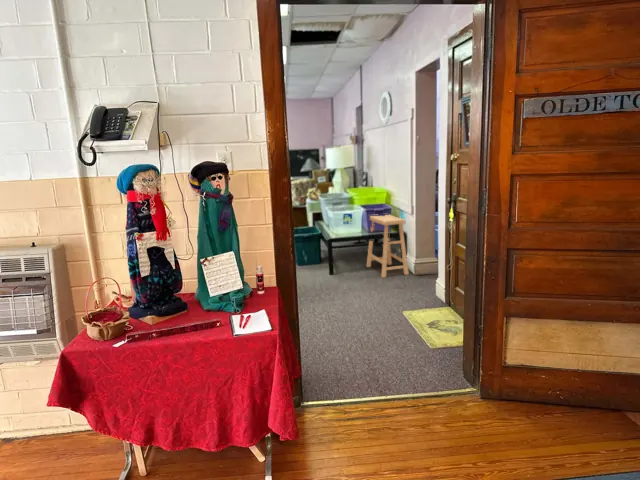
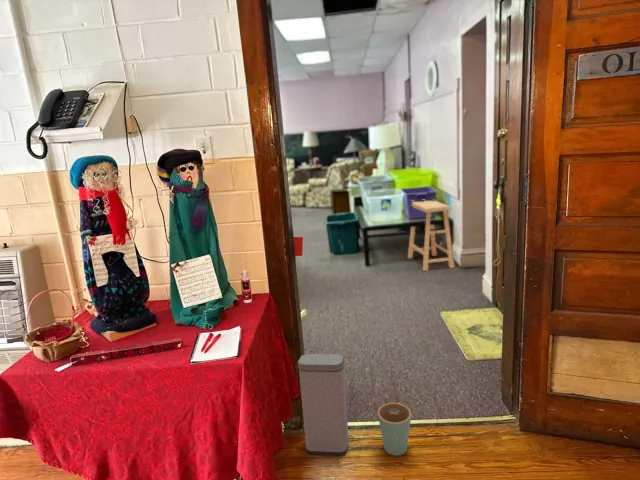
trash can: none [301,339,395,426] -> present [298,354,411,456]

